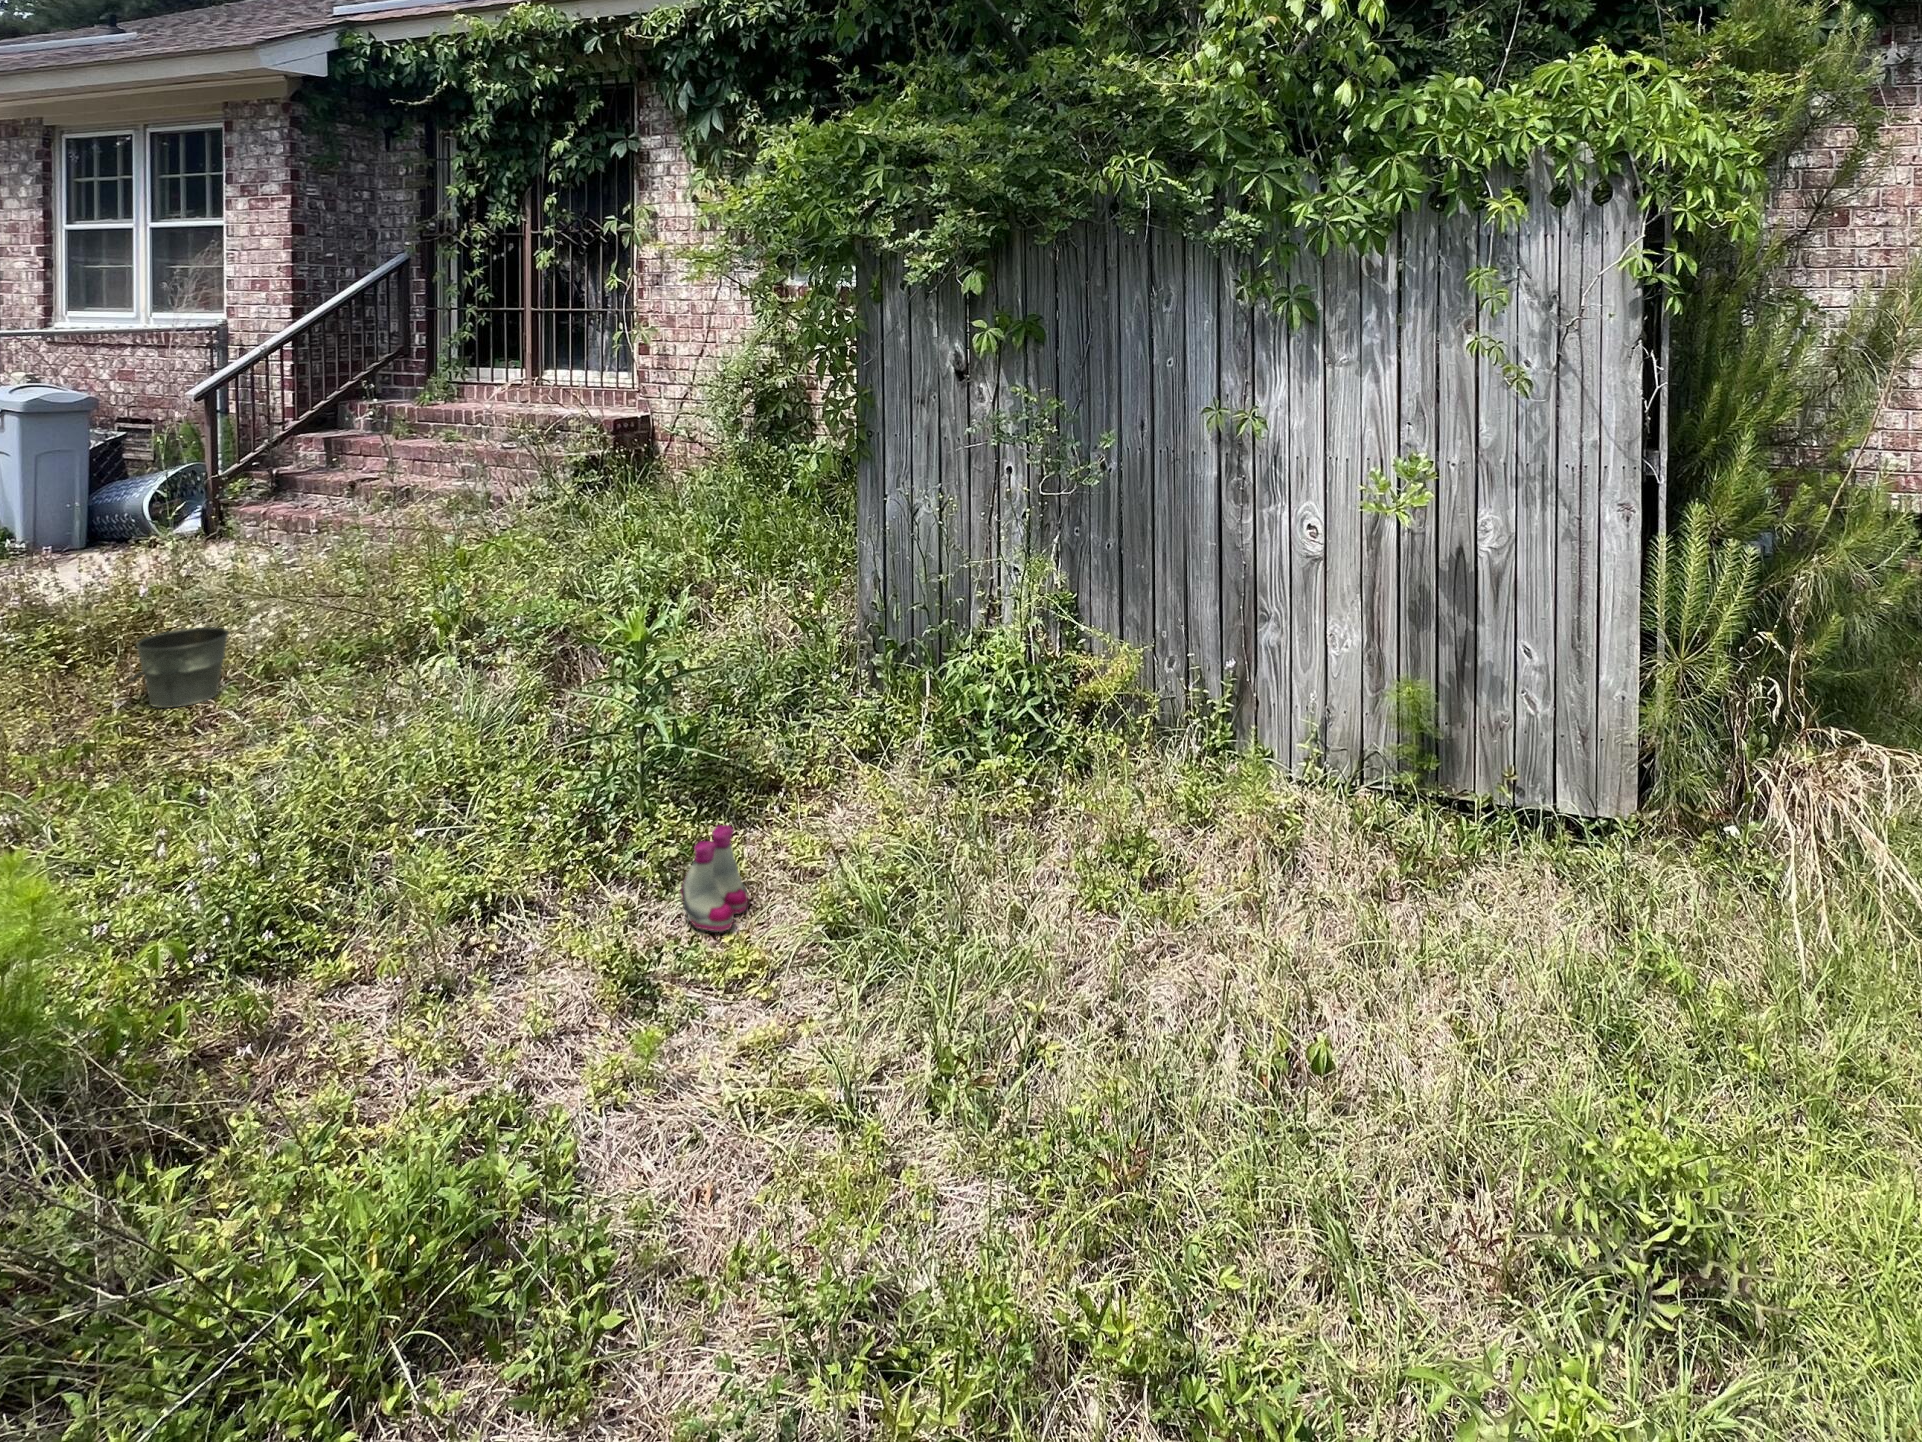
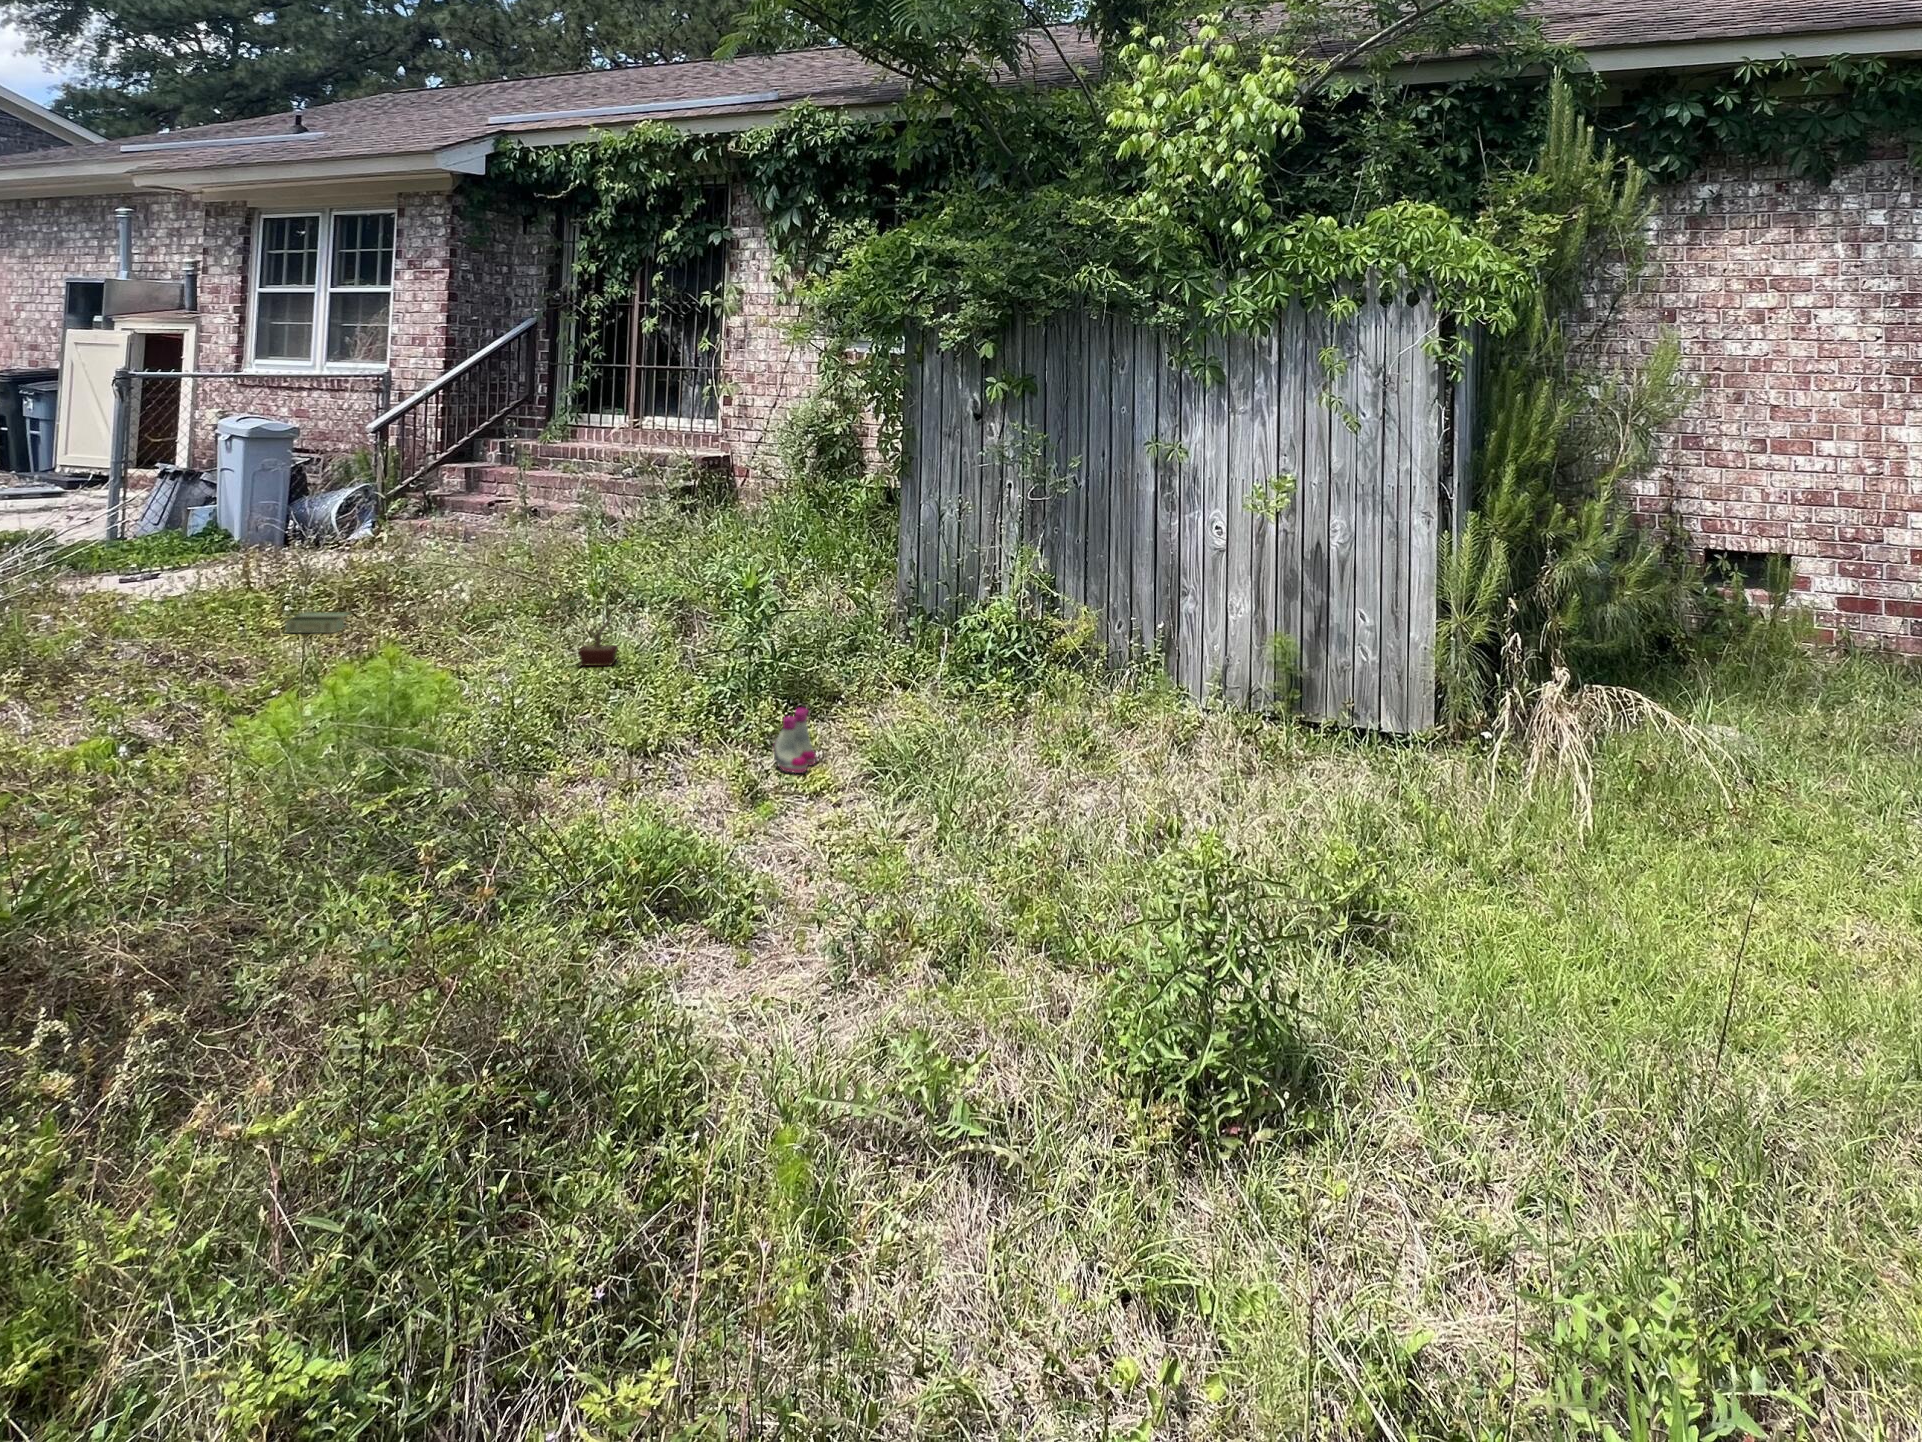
potted plant: none [384,609,510,744] -> present [568,573,647,666]
bucket: present [128,627,229,708] -> none [371,589,441,644]
toolbox: none [11,659,113,694] -> present [285,612,351,633]

